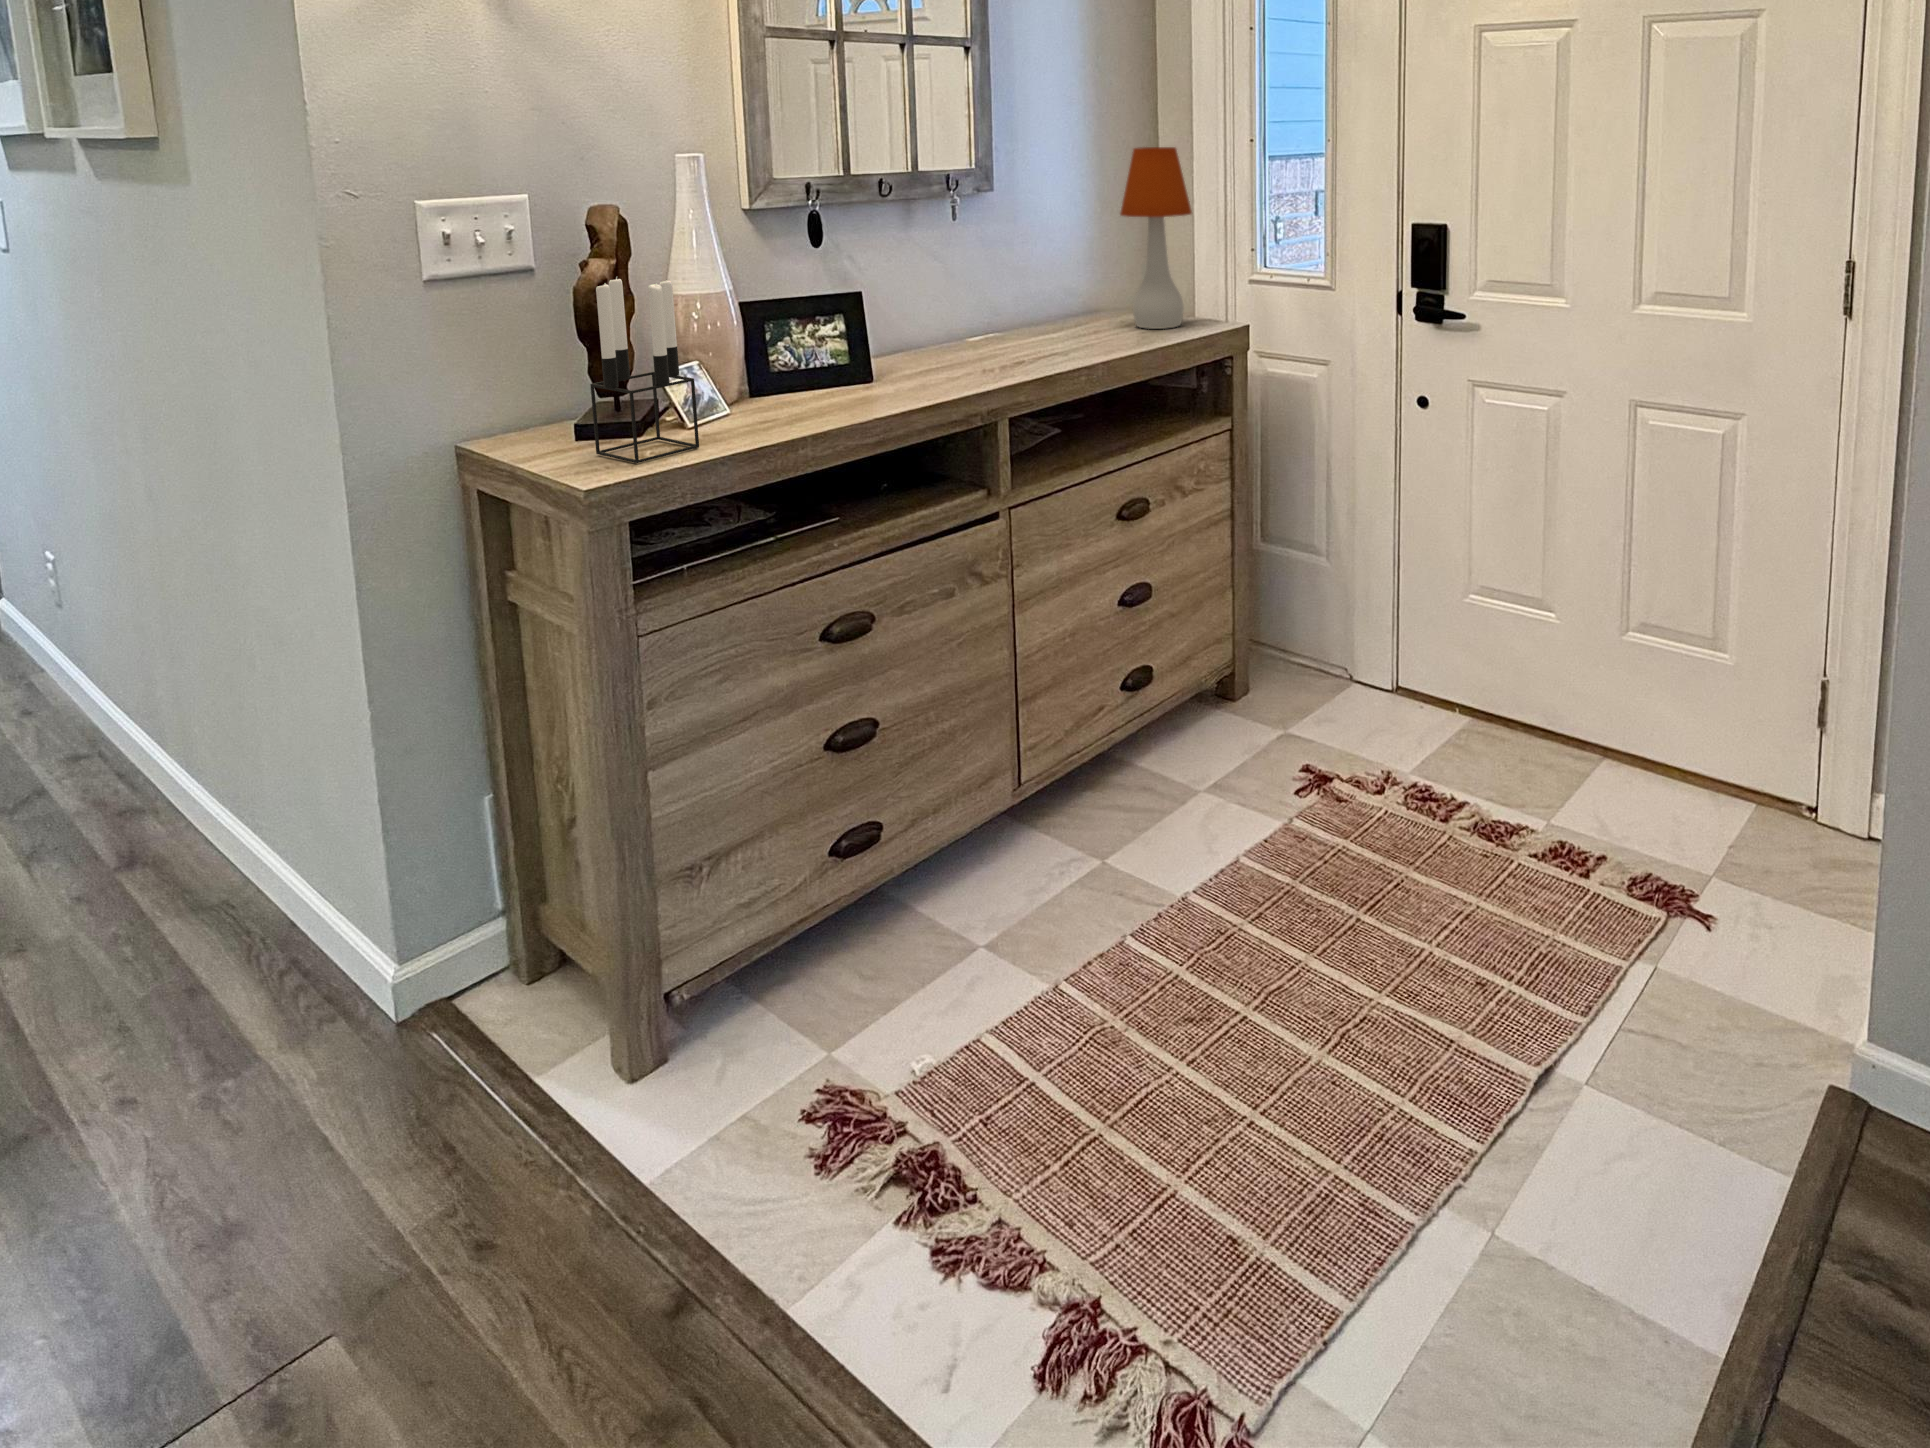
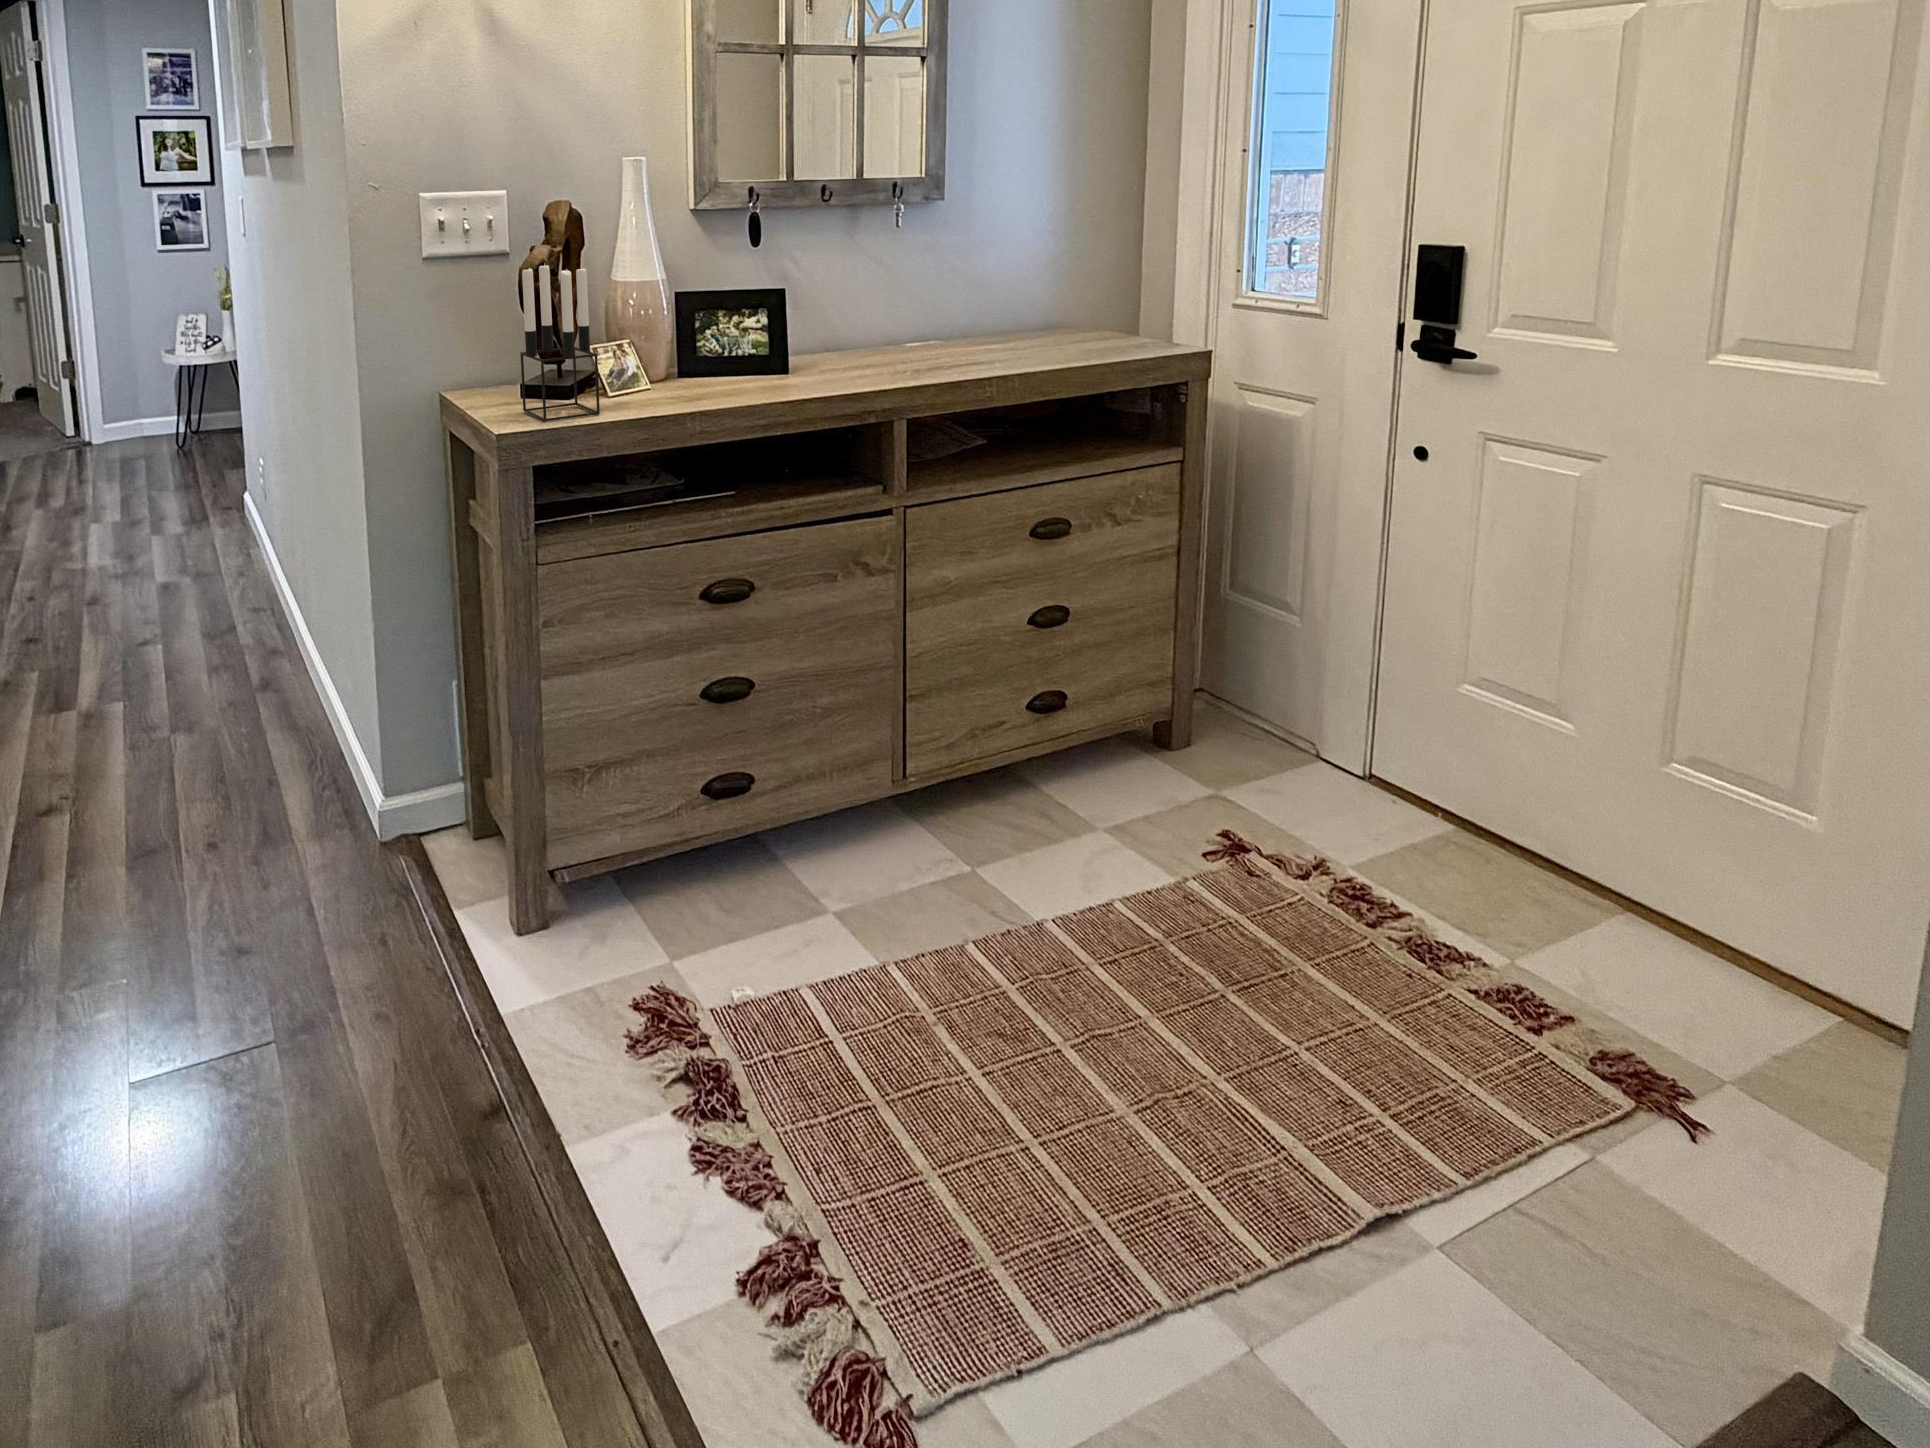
table lamp: present [1120,147,1192,329] -> none [1072,154,1153,347]

